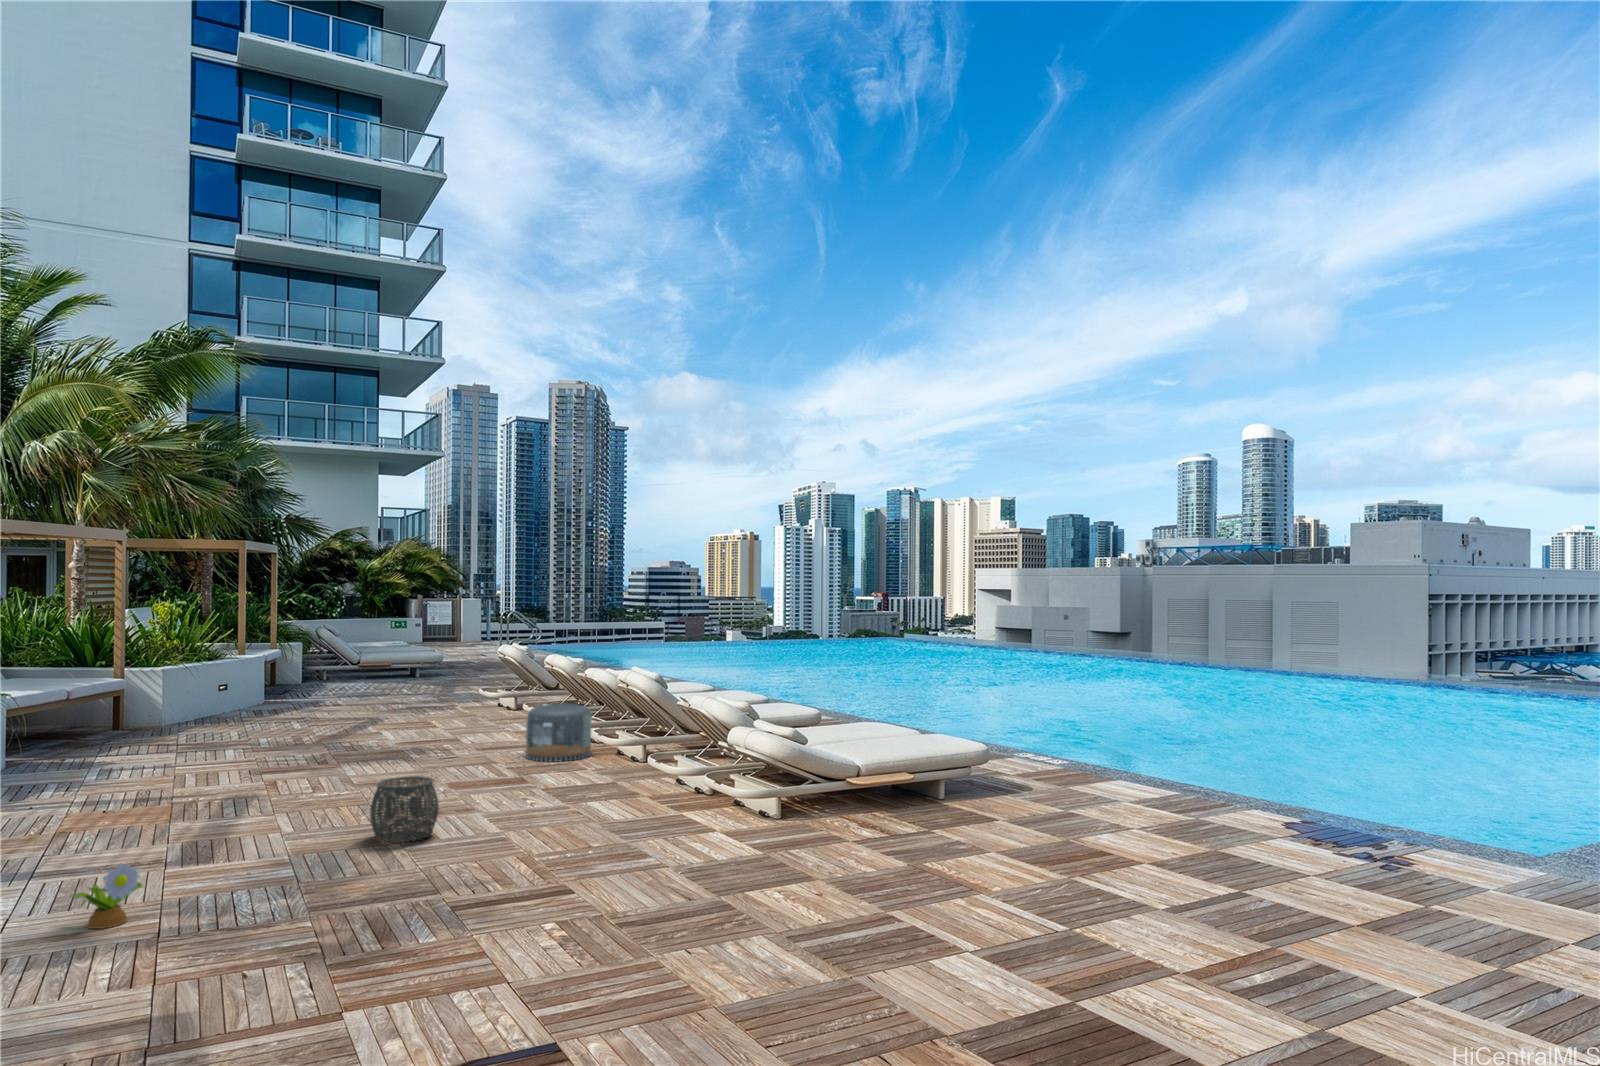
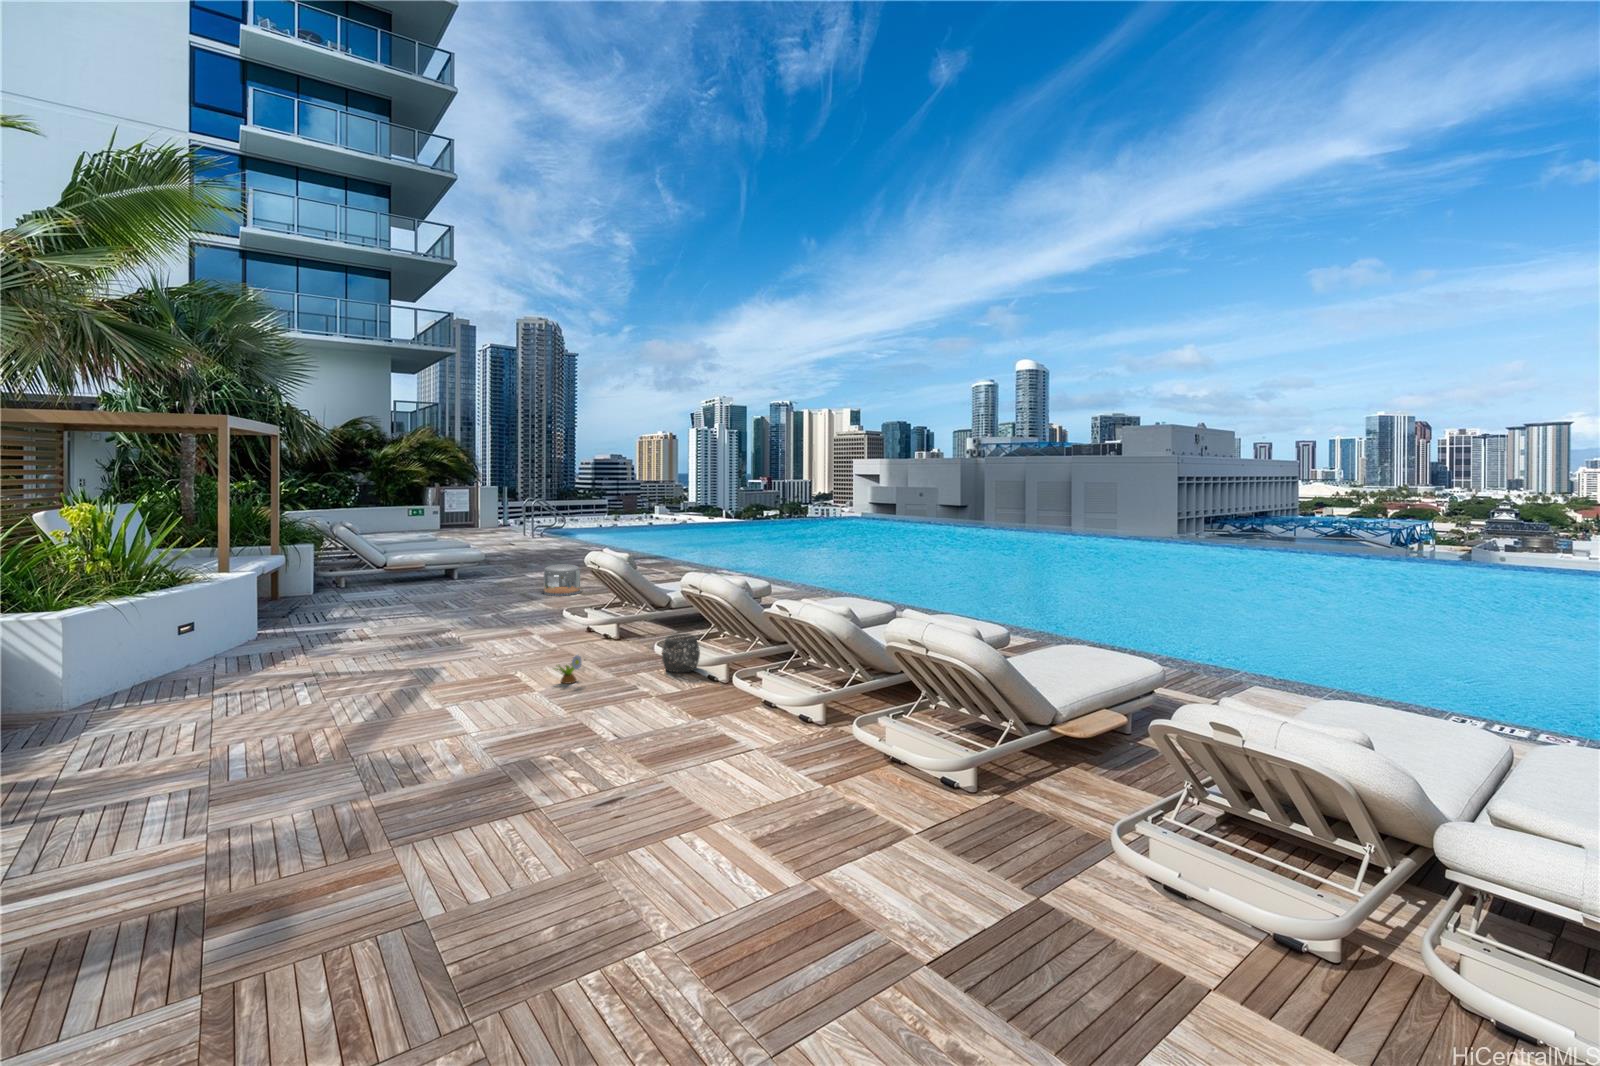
woven basket: present [370,776,439,843] -> present [662,634,700,673]
decorative plant: present [74,863,143,929] -> present [556,655,582,684]

